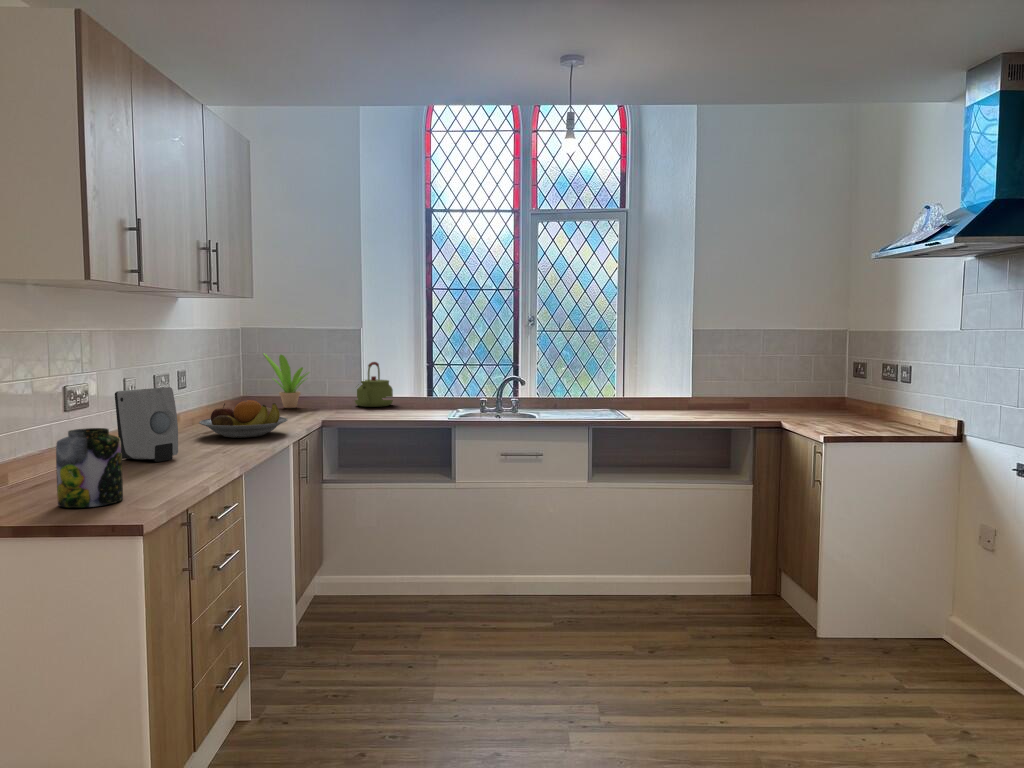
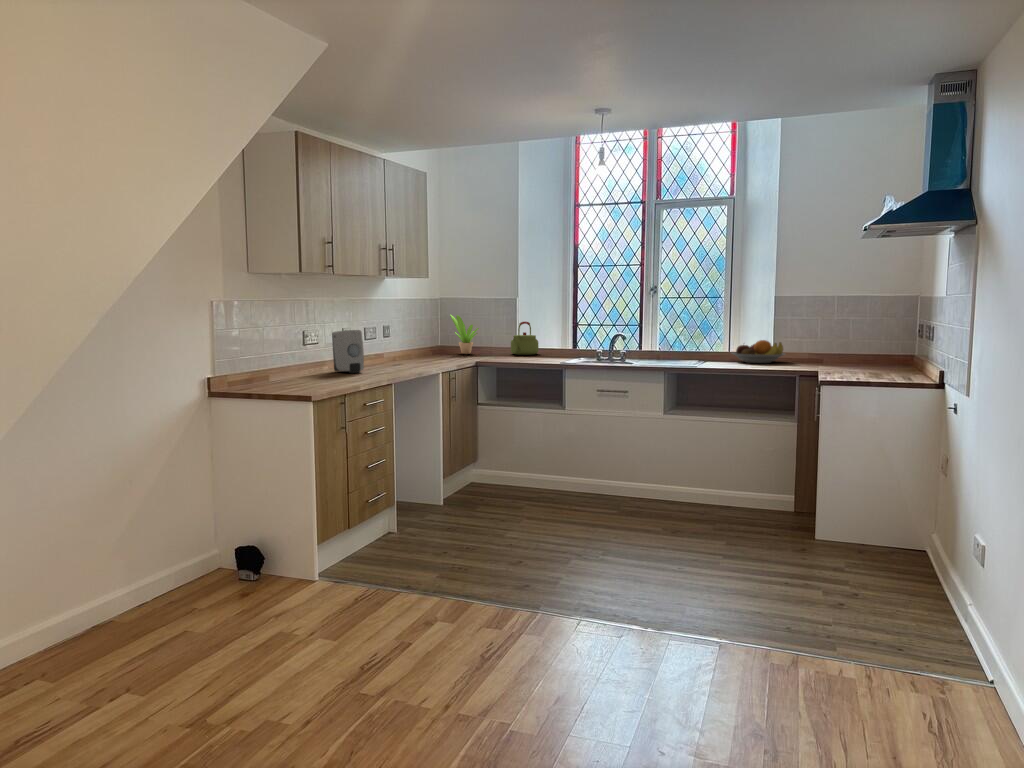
fruit bowl: present [199,400,288,438] -> present [731,340,785,363]
jar: present [56,428,123,508] -> none [288,346,319,385]

